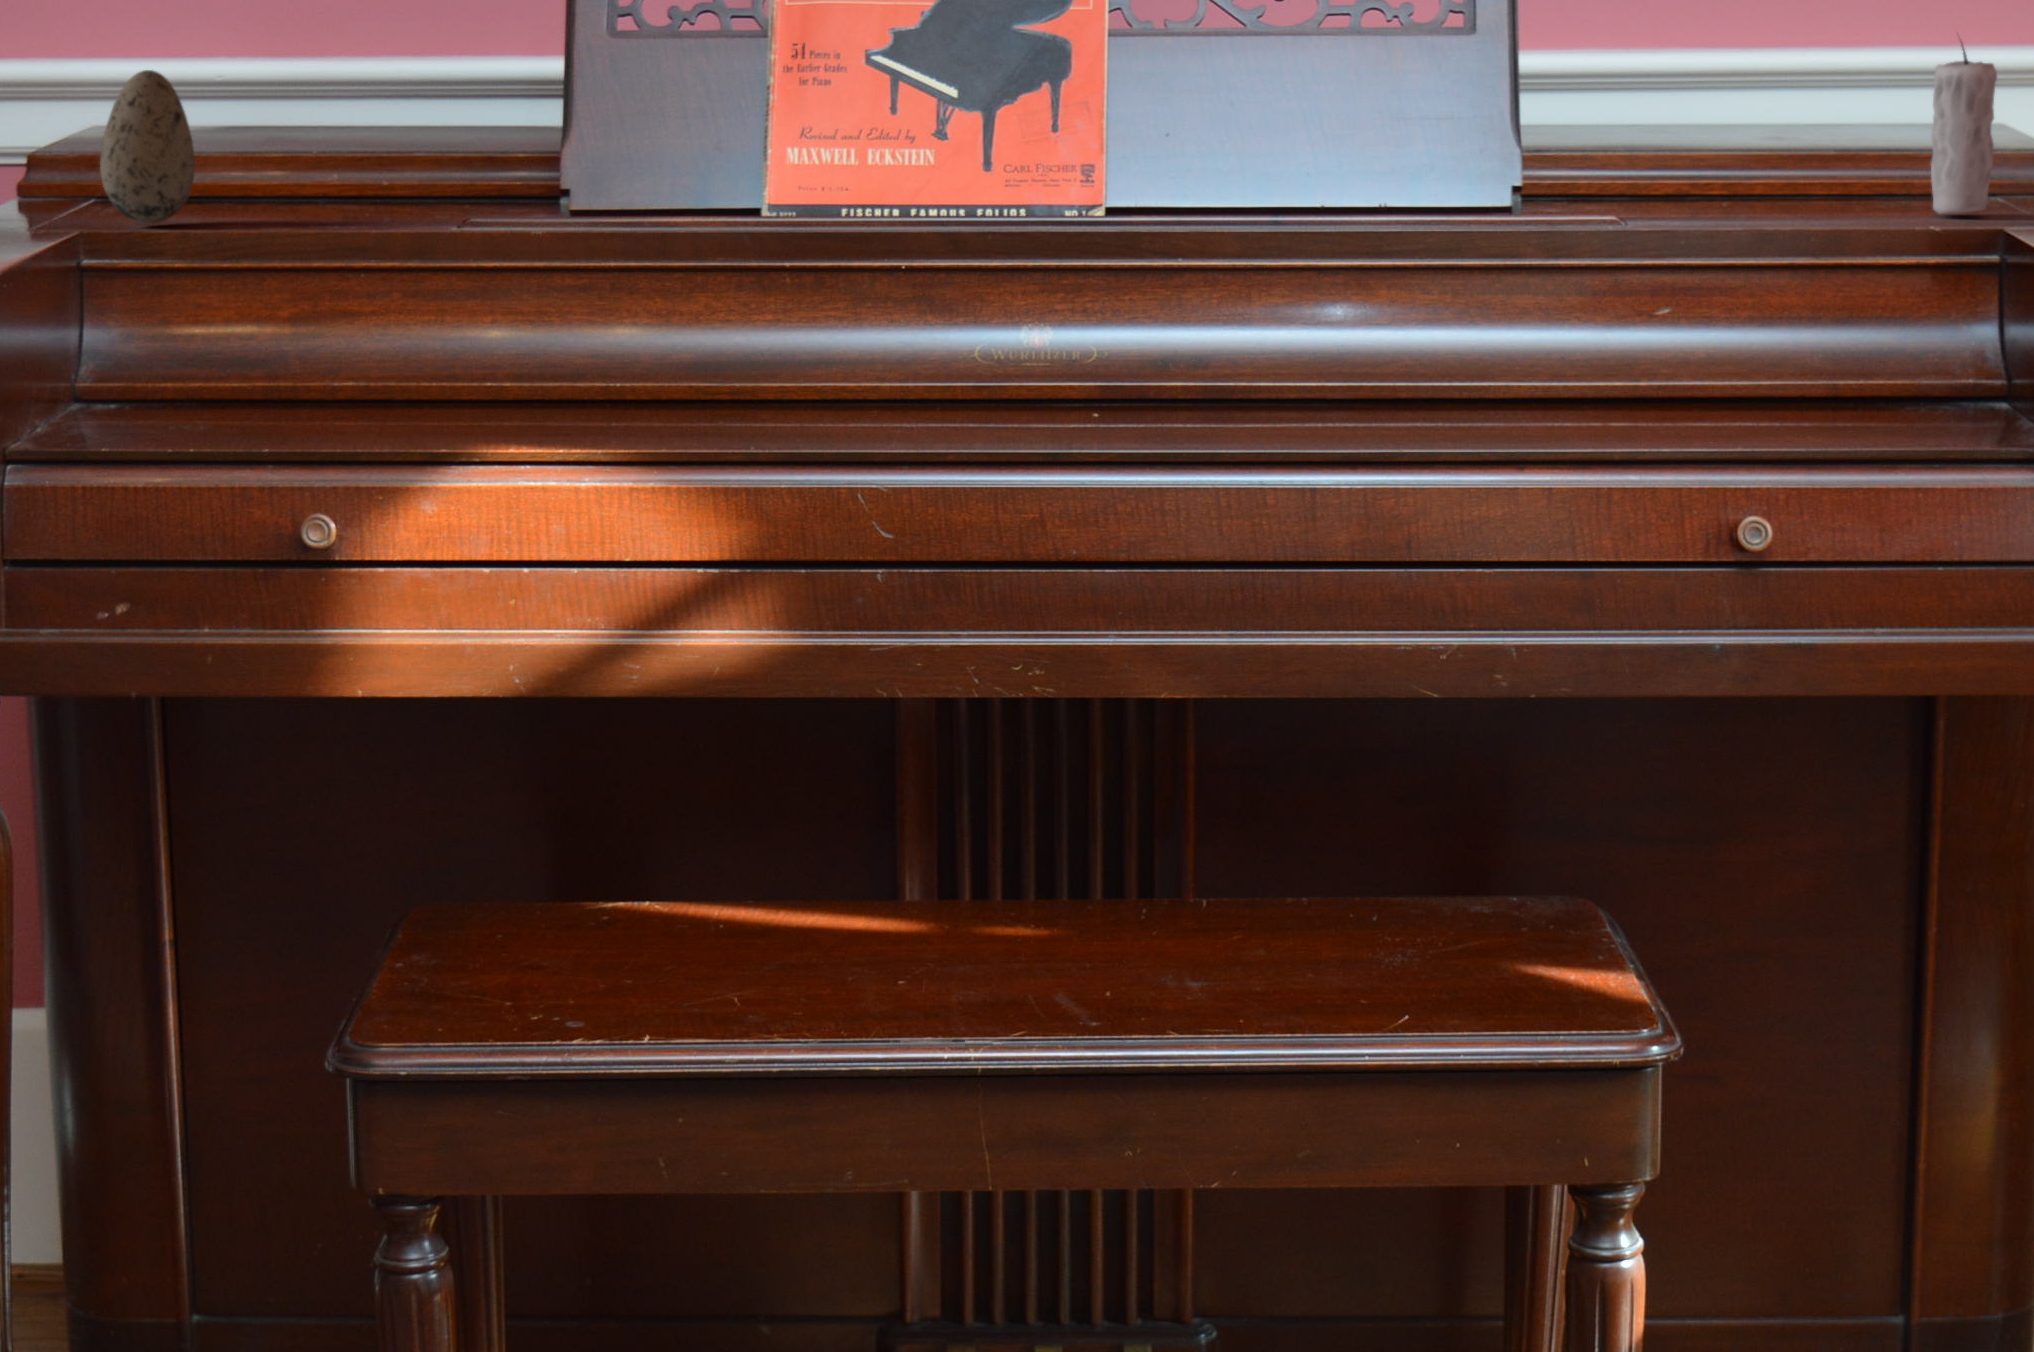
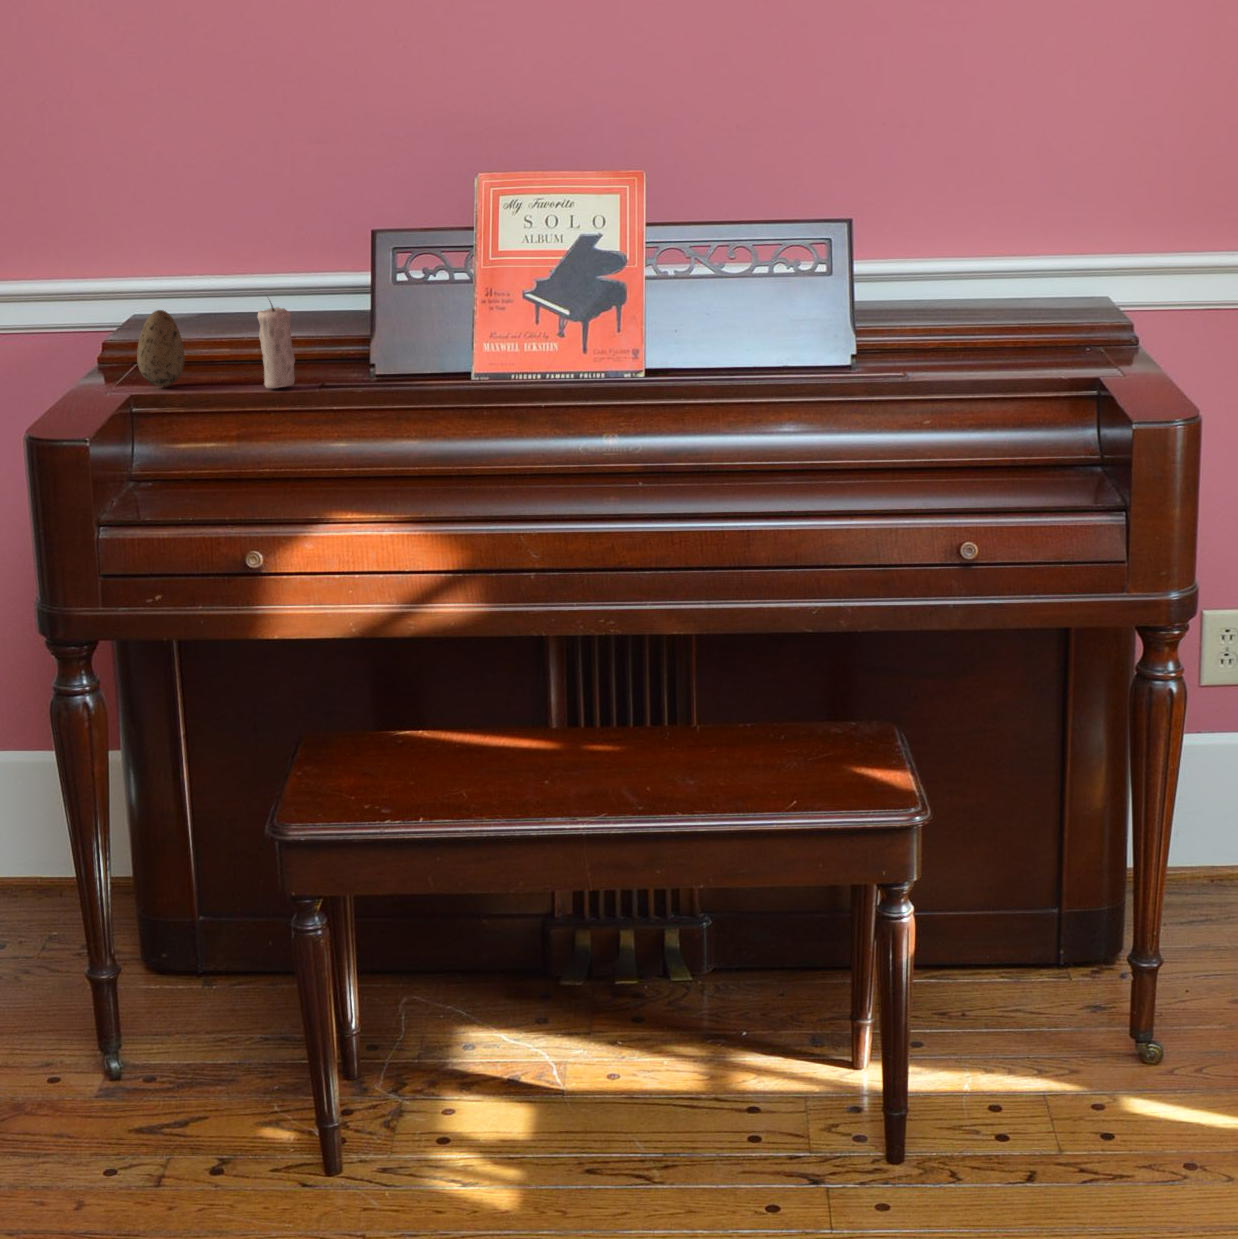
candle: present [1931,45,1997,214] -> present [258,302,295,388]

